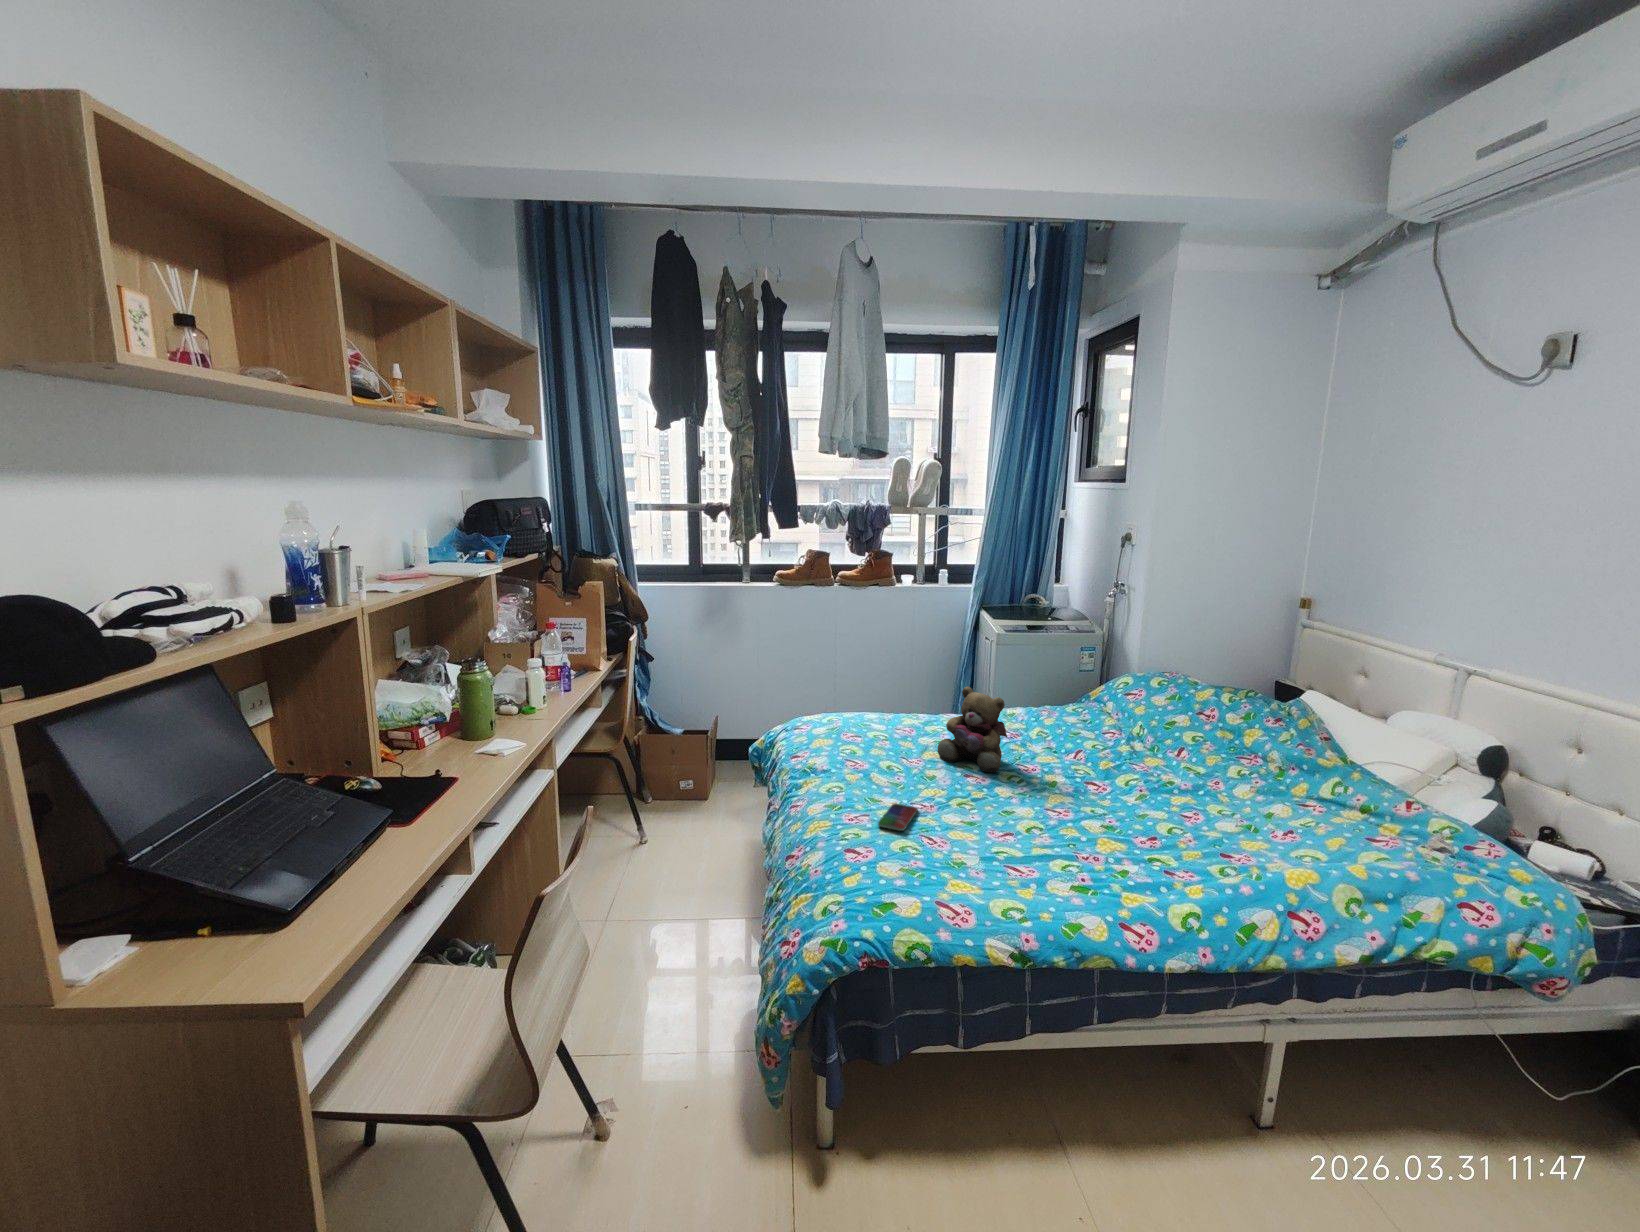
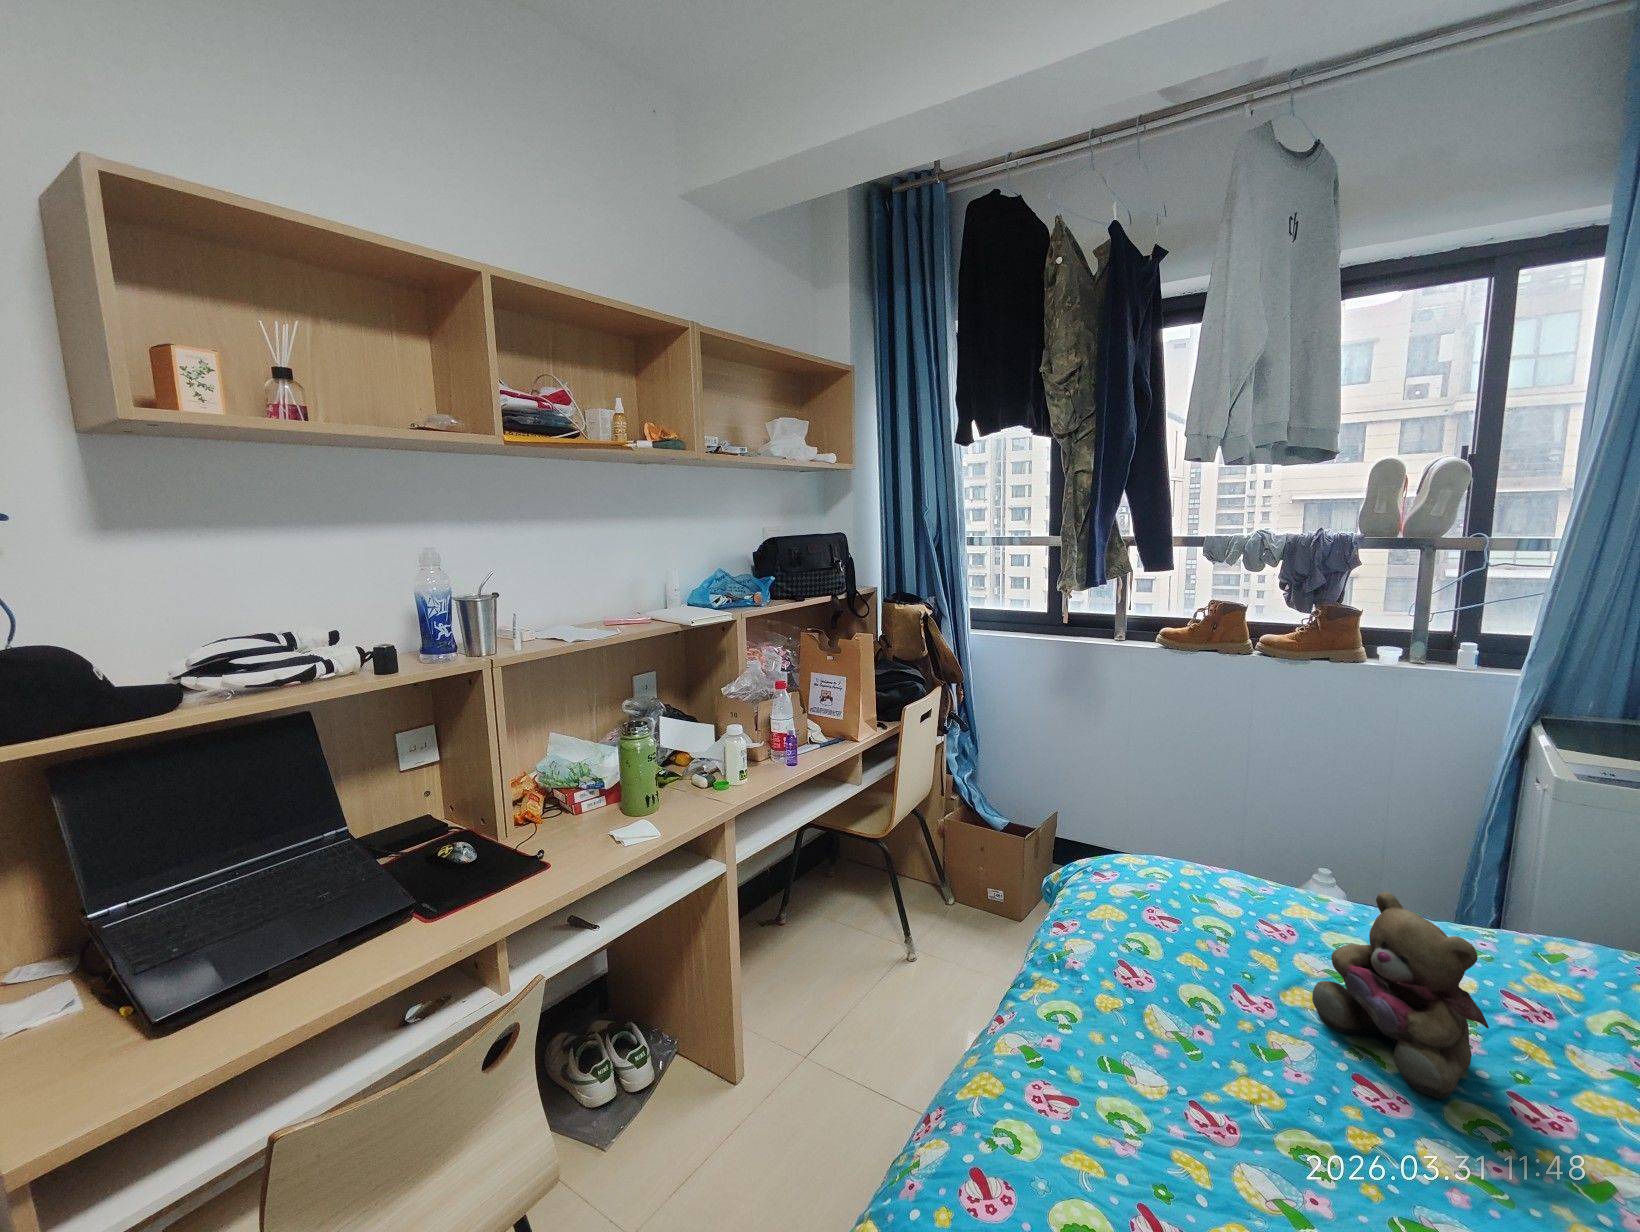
smartphone: present [878,803,918,831] -> none [1080,1089,1190,1167]

